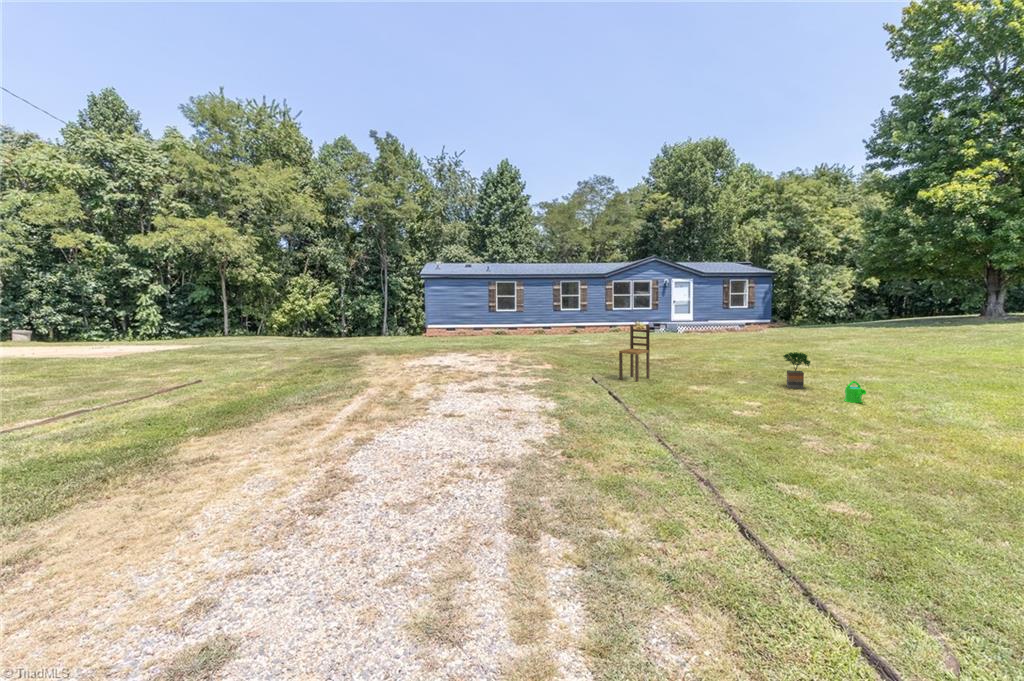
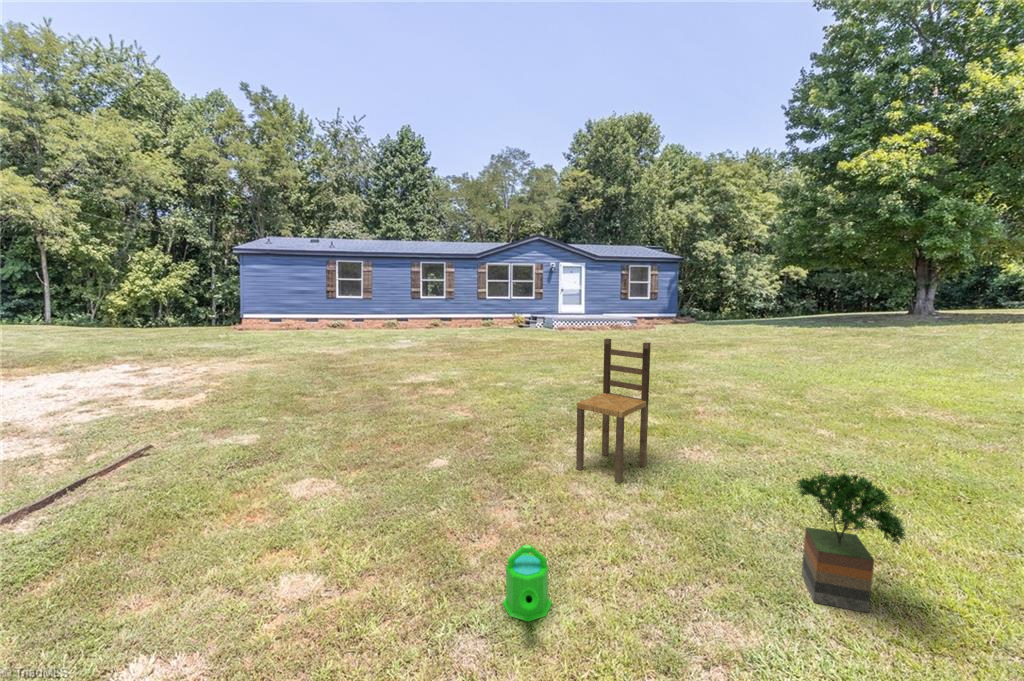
chair: present [619,325,650,382] -> present [576,338,651,483]
potted tree: present [783,352,810,389] -> present [796,471,906,613]

